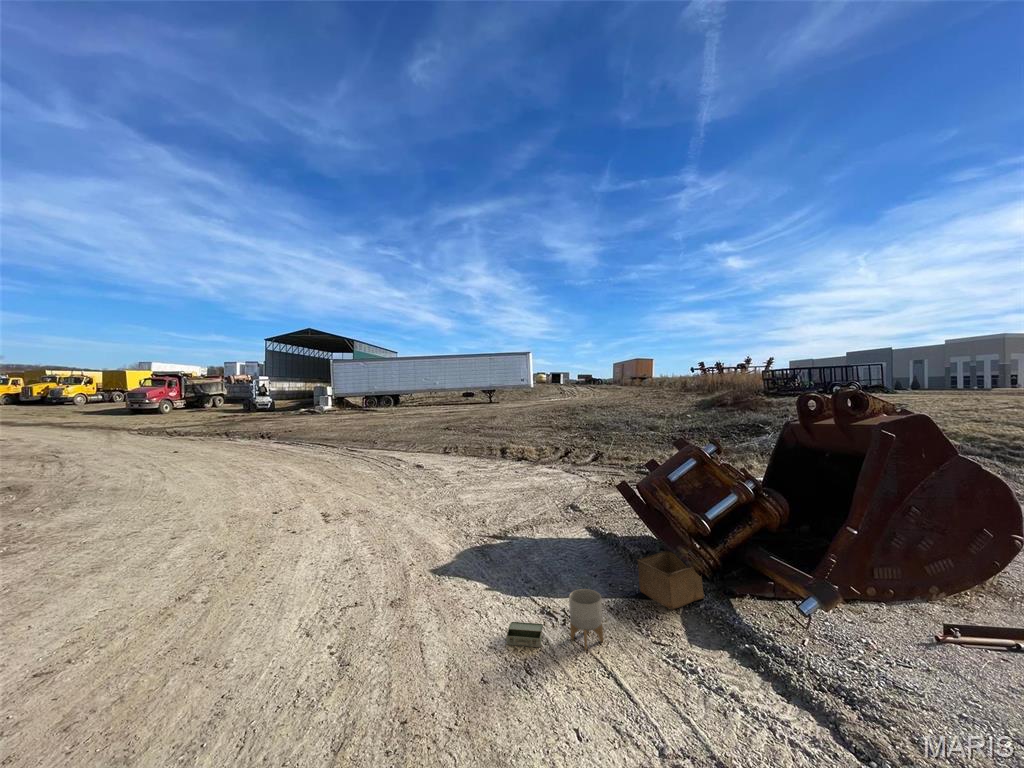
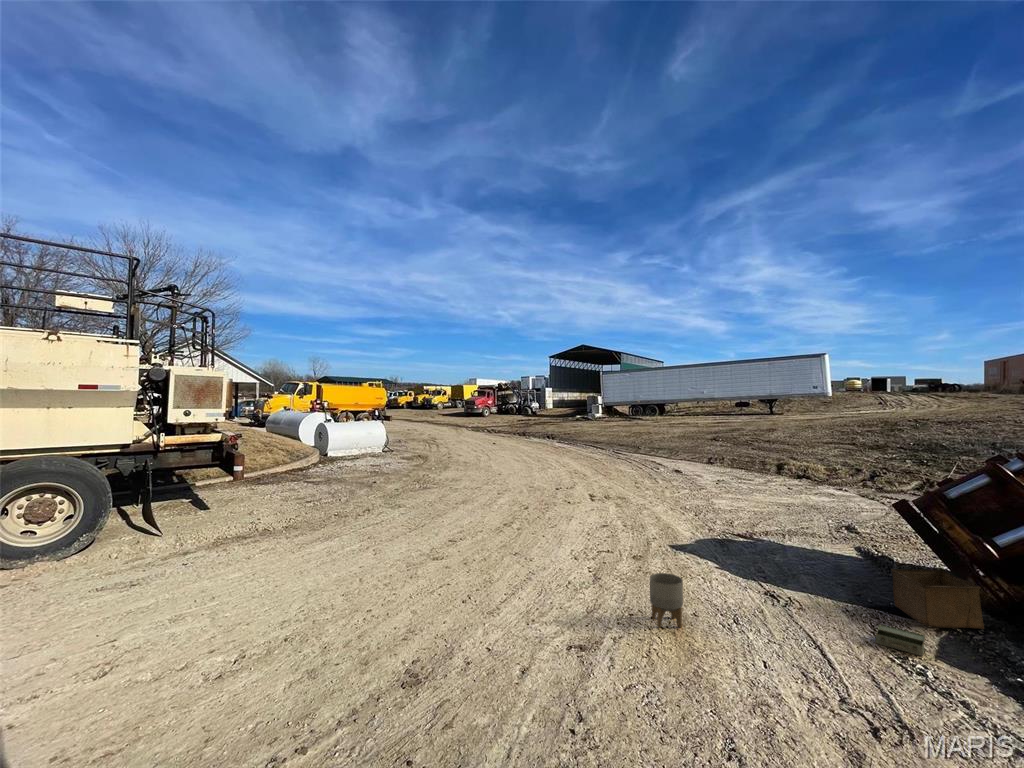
planter: present [569,589,603,650] -> present [650,573,683,628]
toolbox: present [506,622,543,647] -> present [876,624,925,656]

